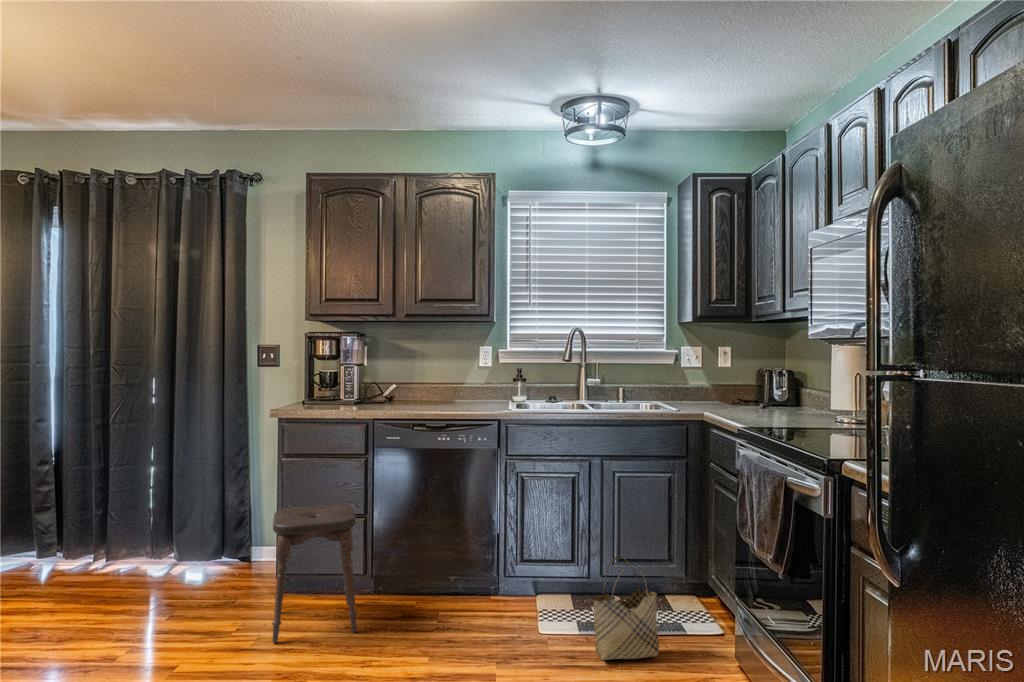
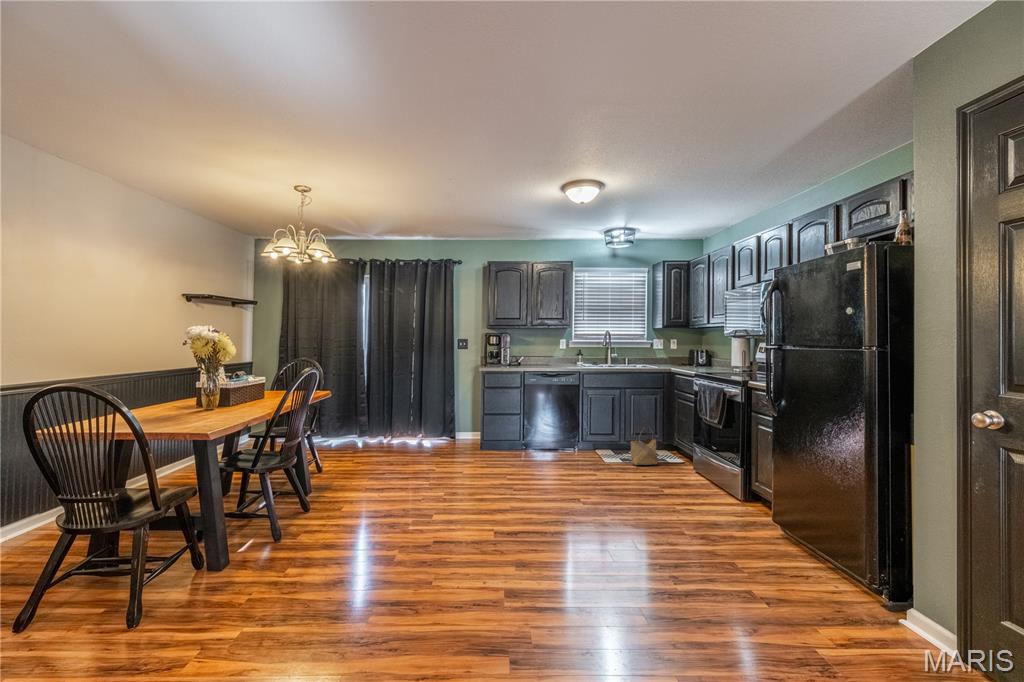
stool: present [272,504,357,643] -> none [486,408,527,461]

